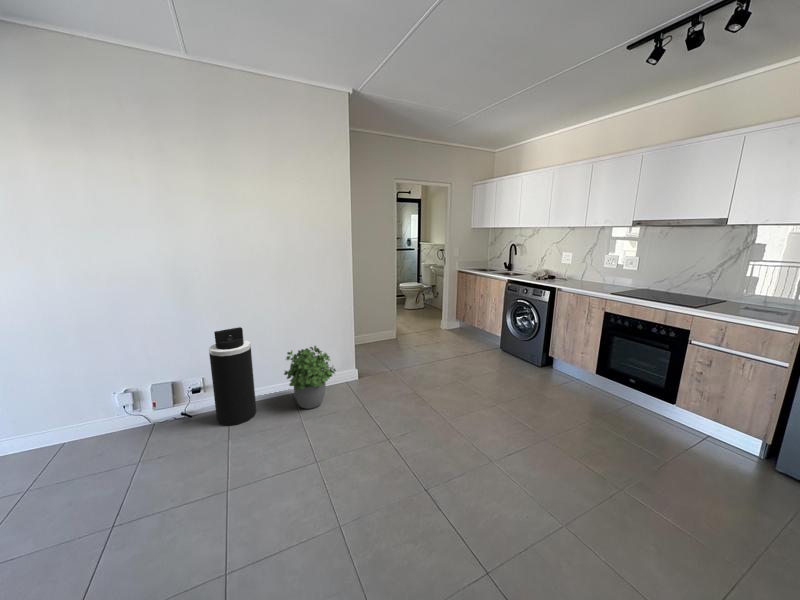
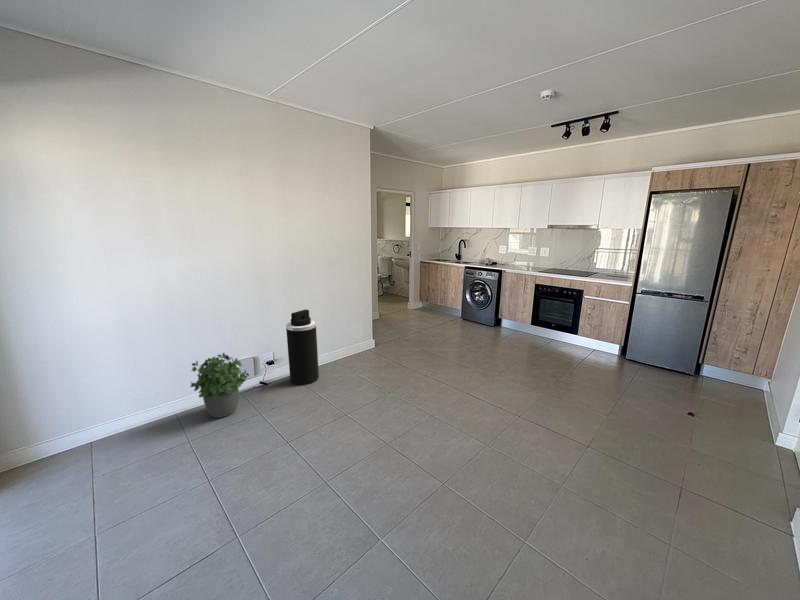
potted plant: present [284,346,336,409] -> present [191,353,249,418]

